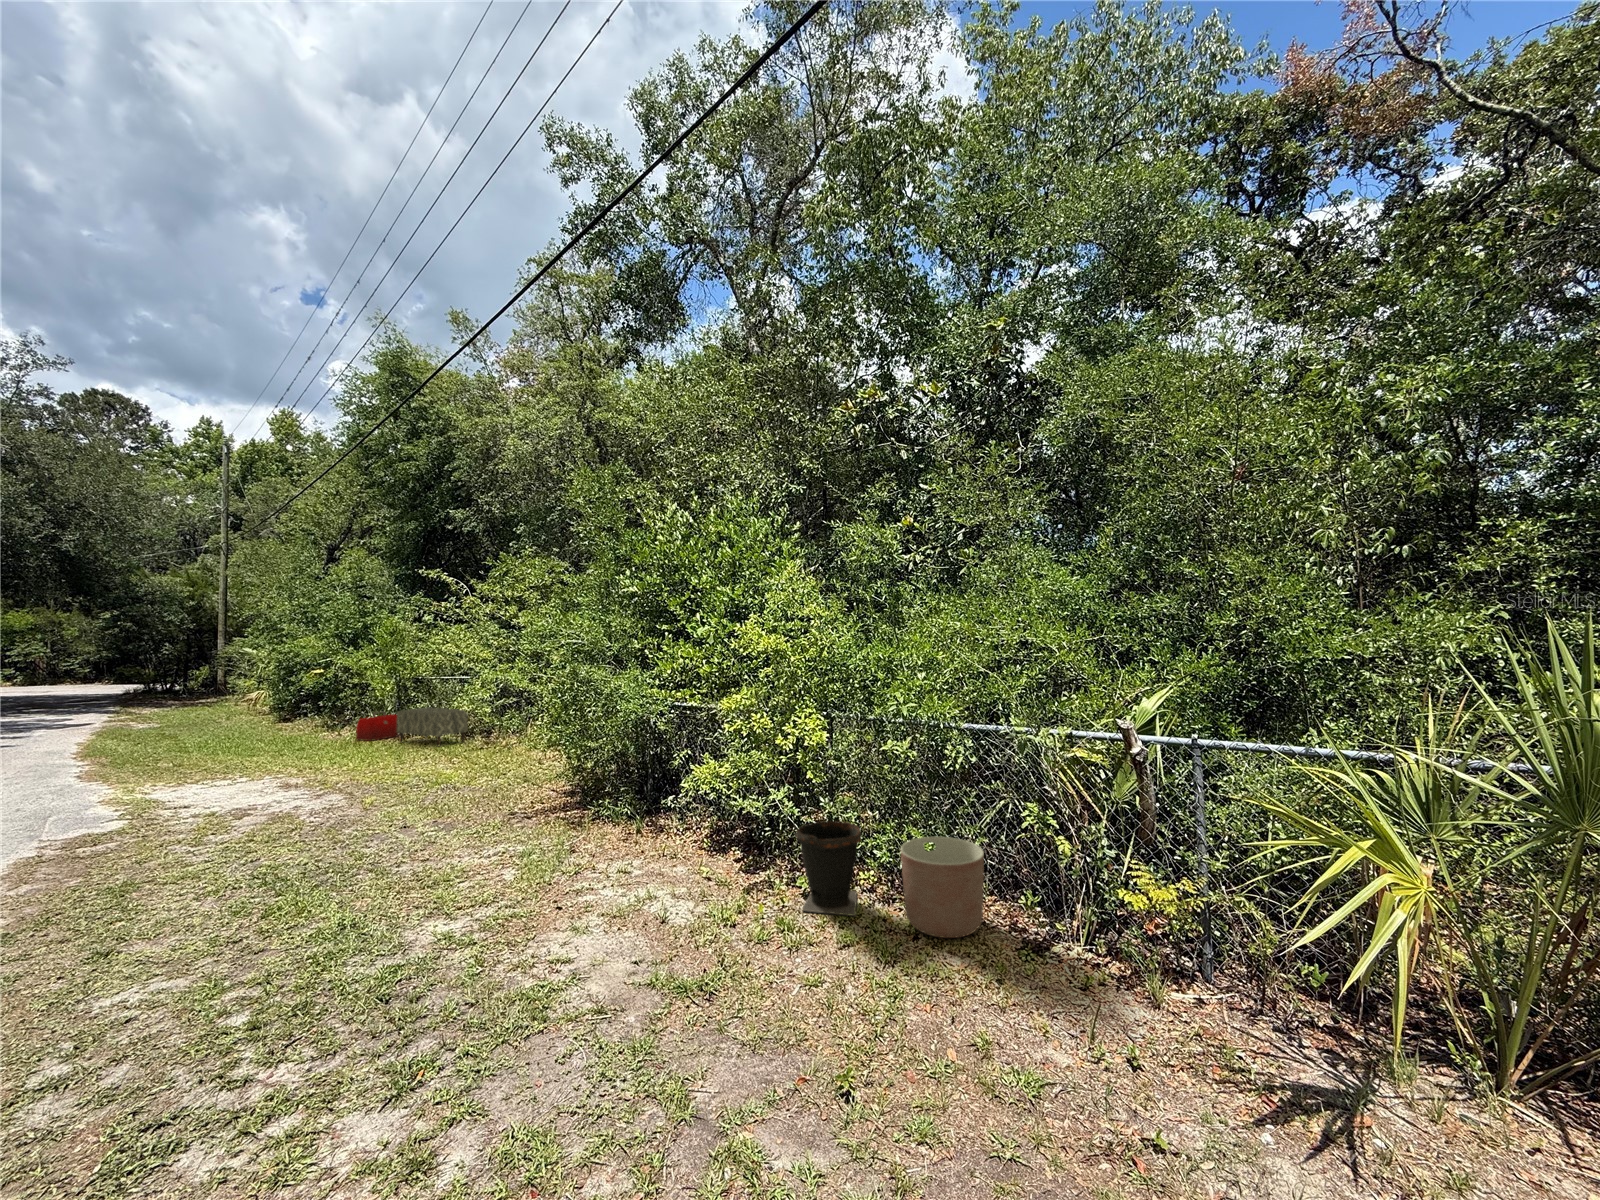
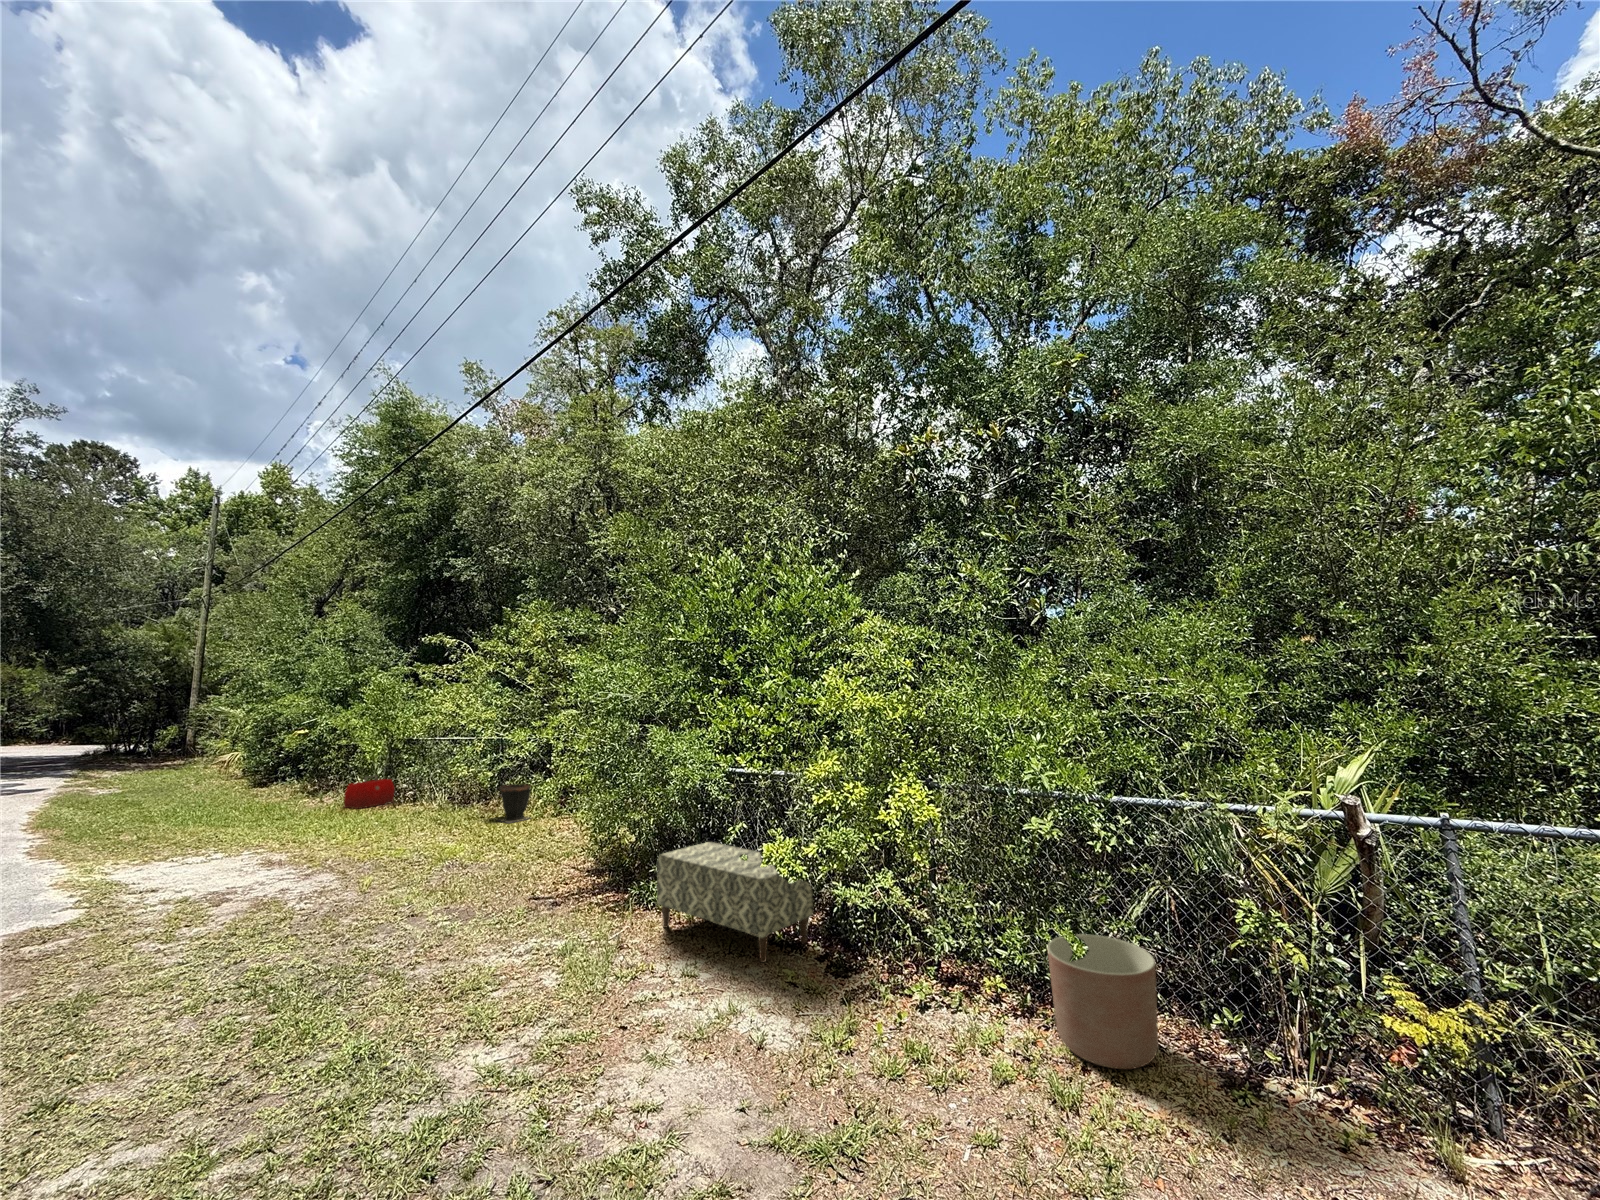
bench: present [397,707,468,747] -> present [657,842,813,962]
bucket: present [796,821,861,916] -> present [499,784,531,823]

